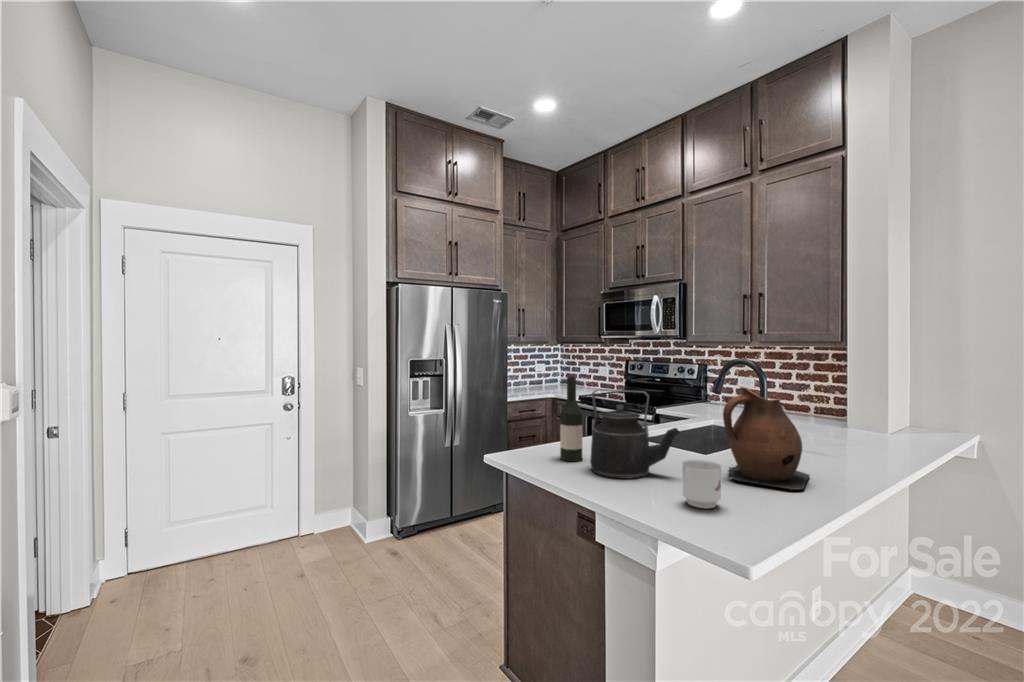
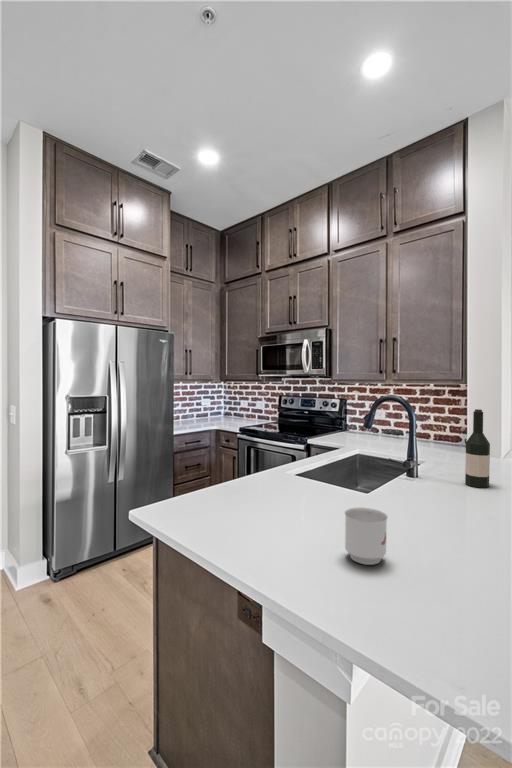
wine bottle: present [560,375,582,461] -> present [465,409,490,488]
ceramic pitcher: present [723,387,810,491] -> none [379,424,459,532]
kettle: present [590,389,680,479] -> none [246,429,338,525]

